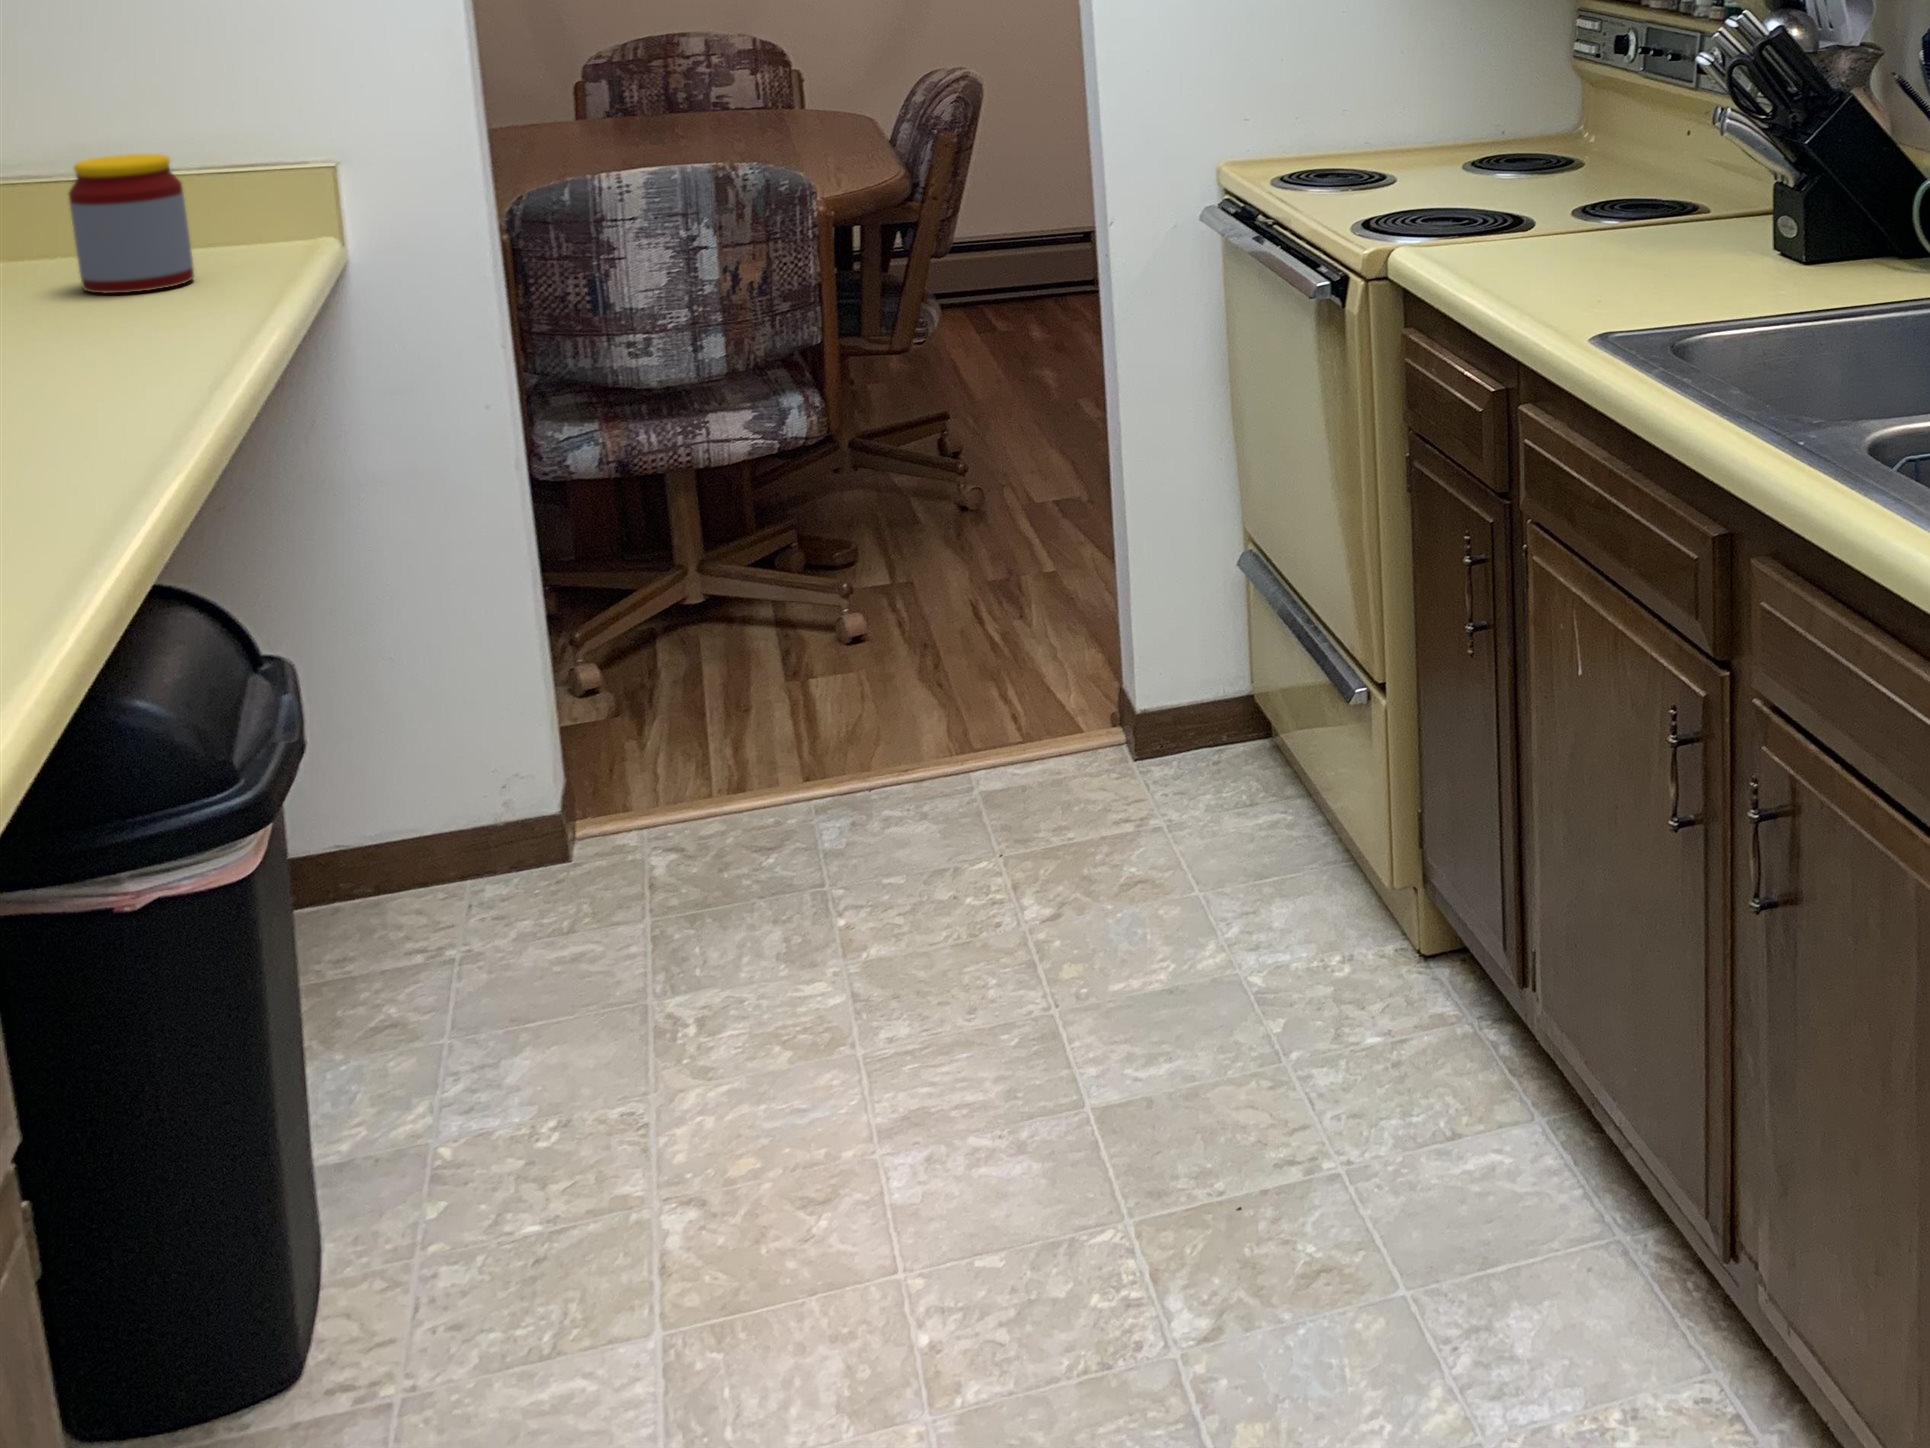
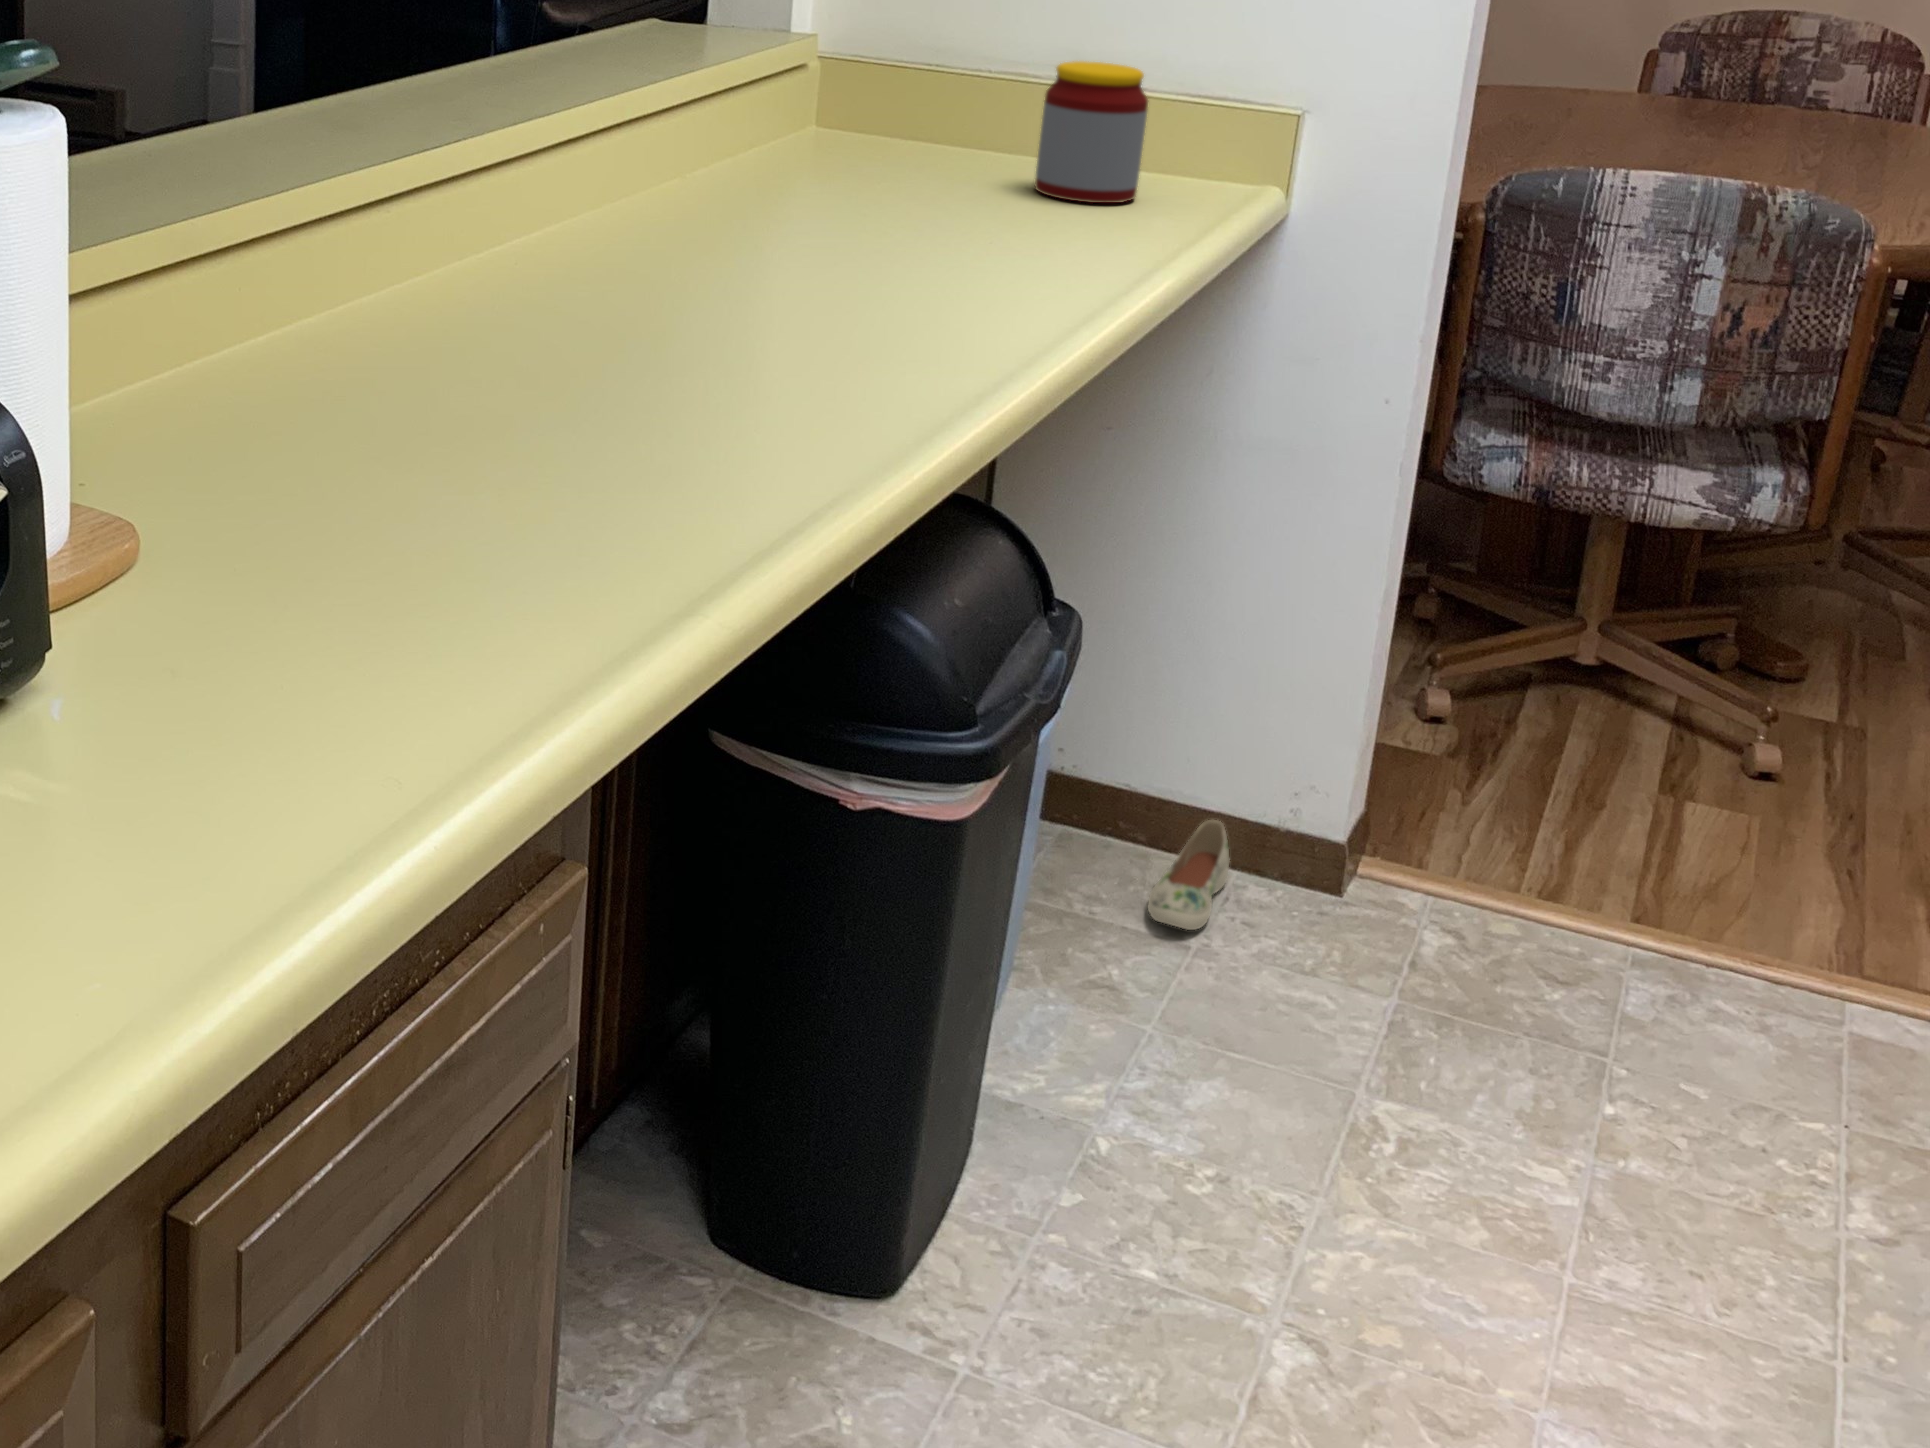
shoe: none [396,837,462,947] -> present [1148,820,1230,930]

